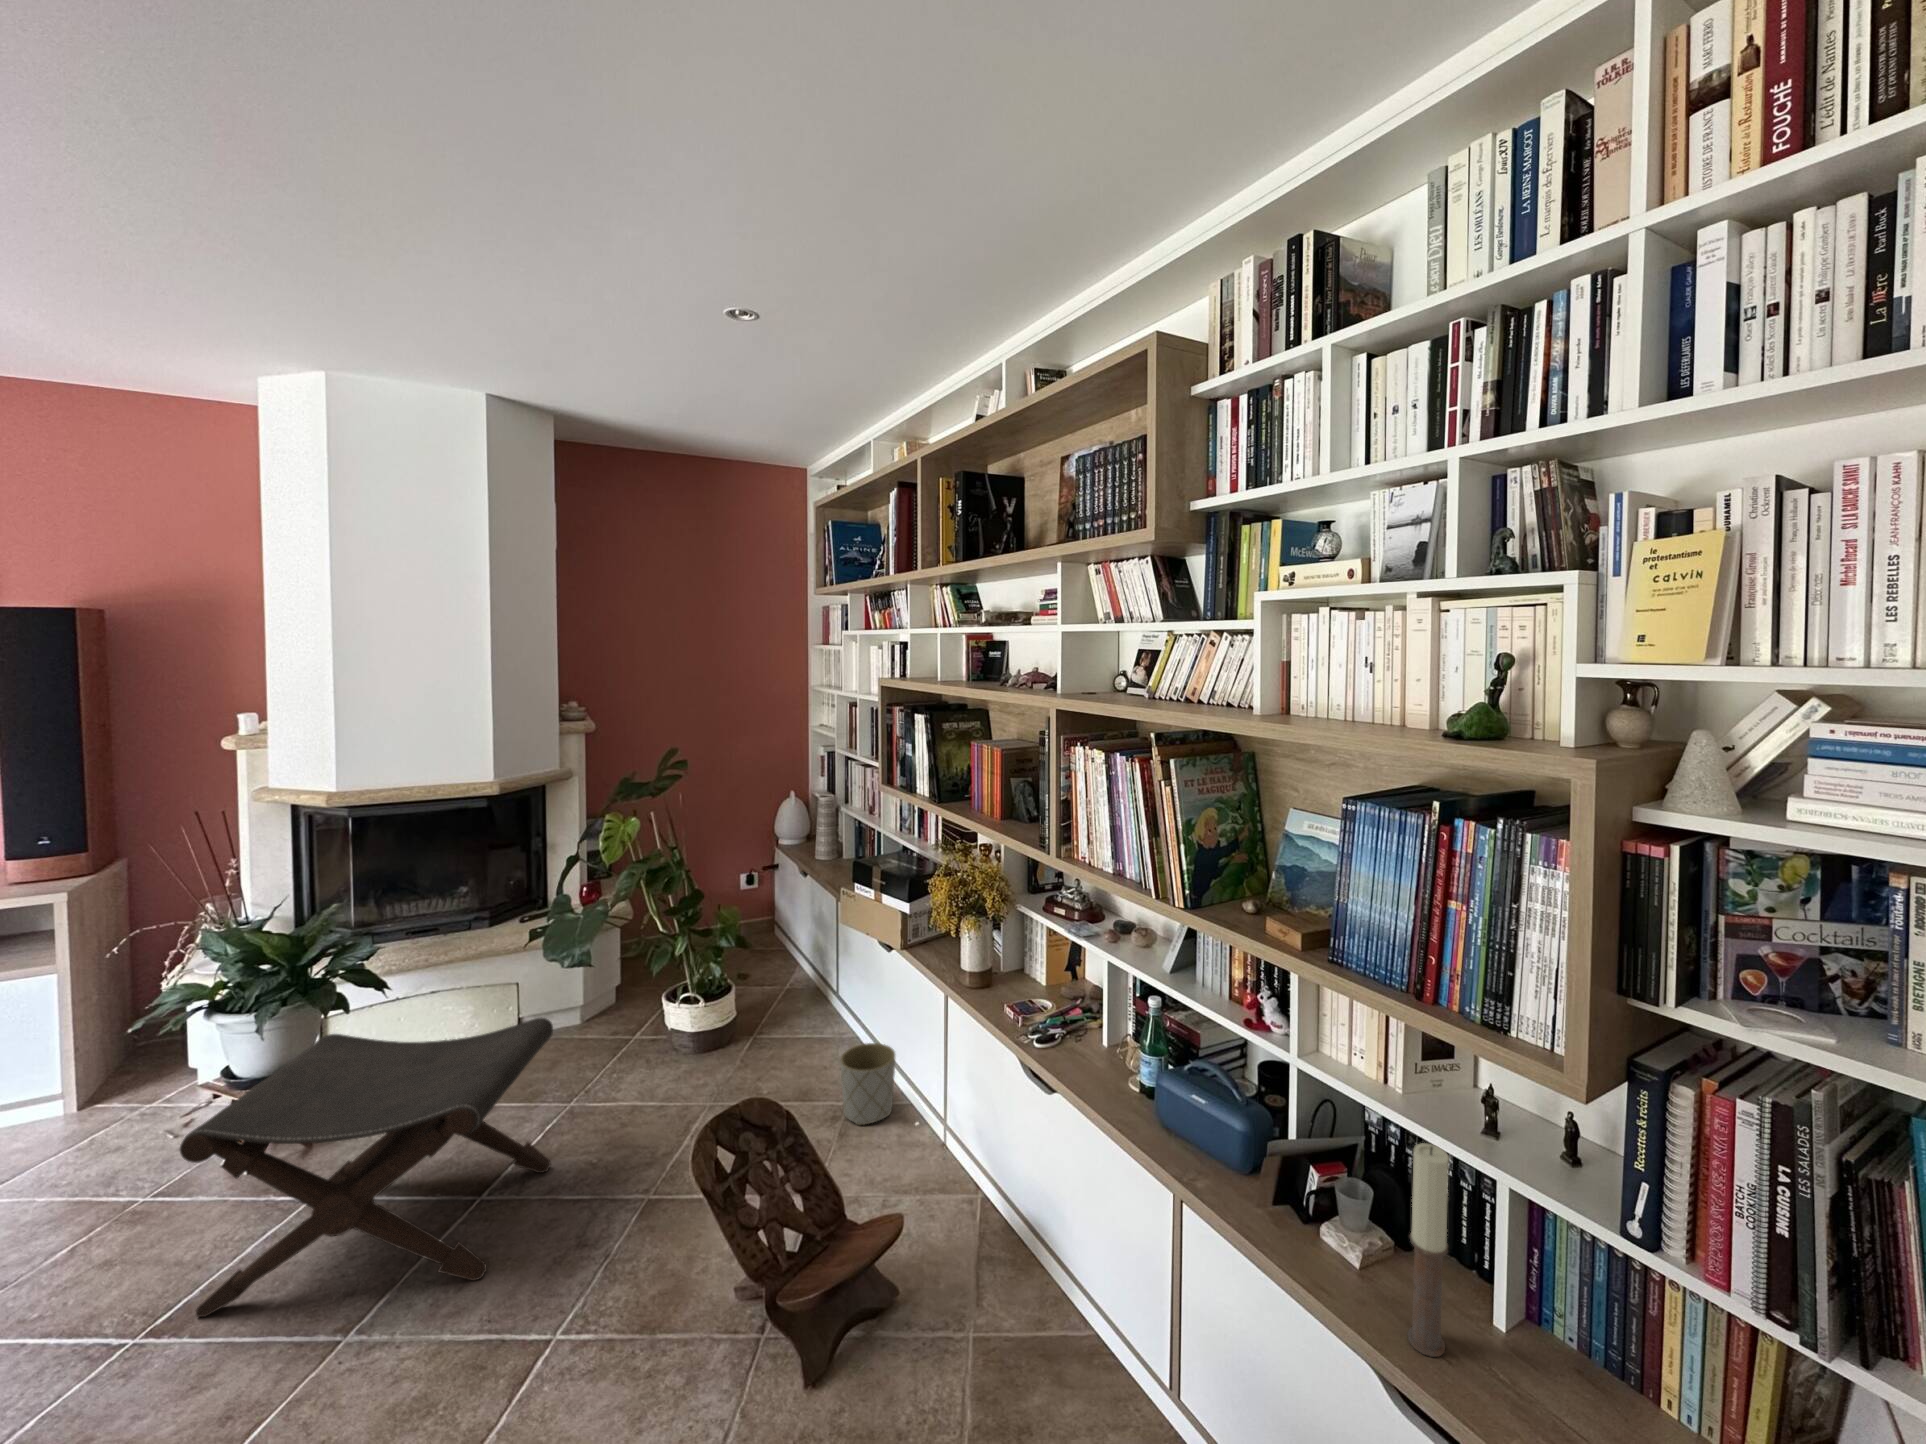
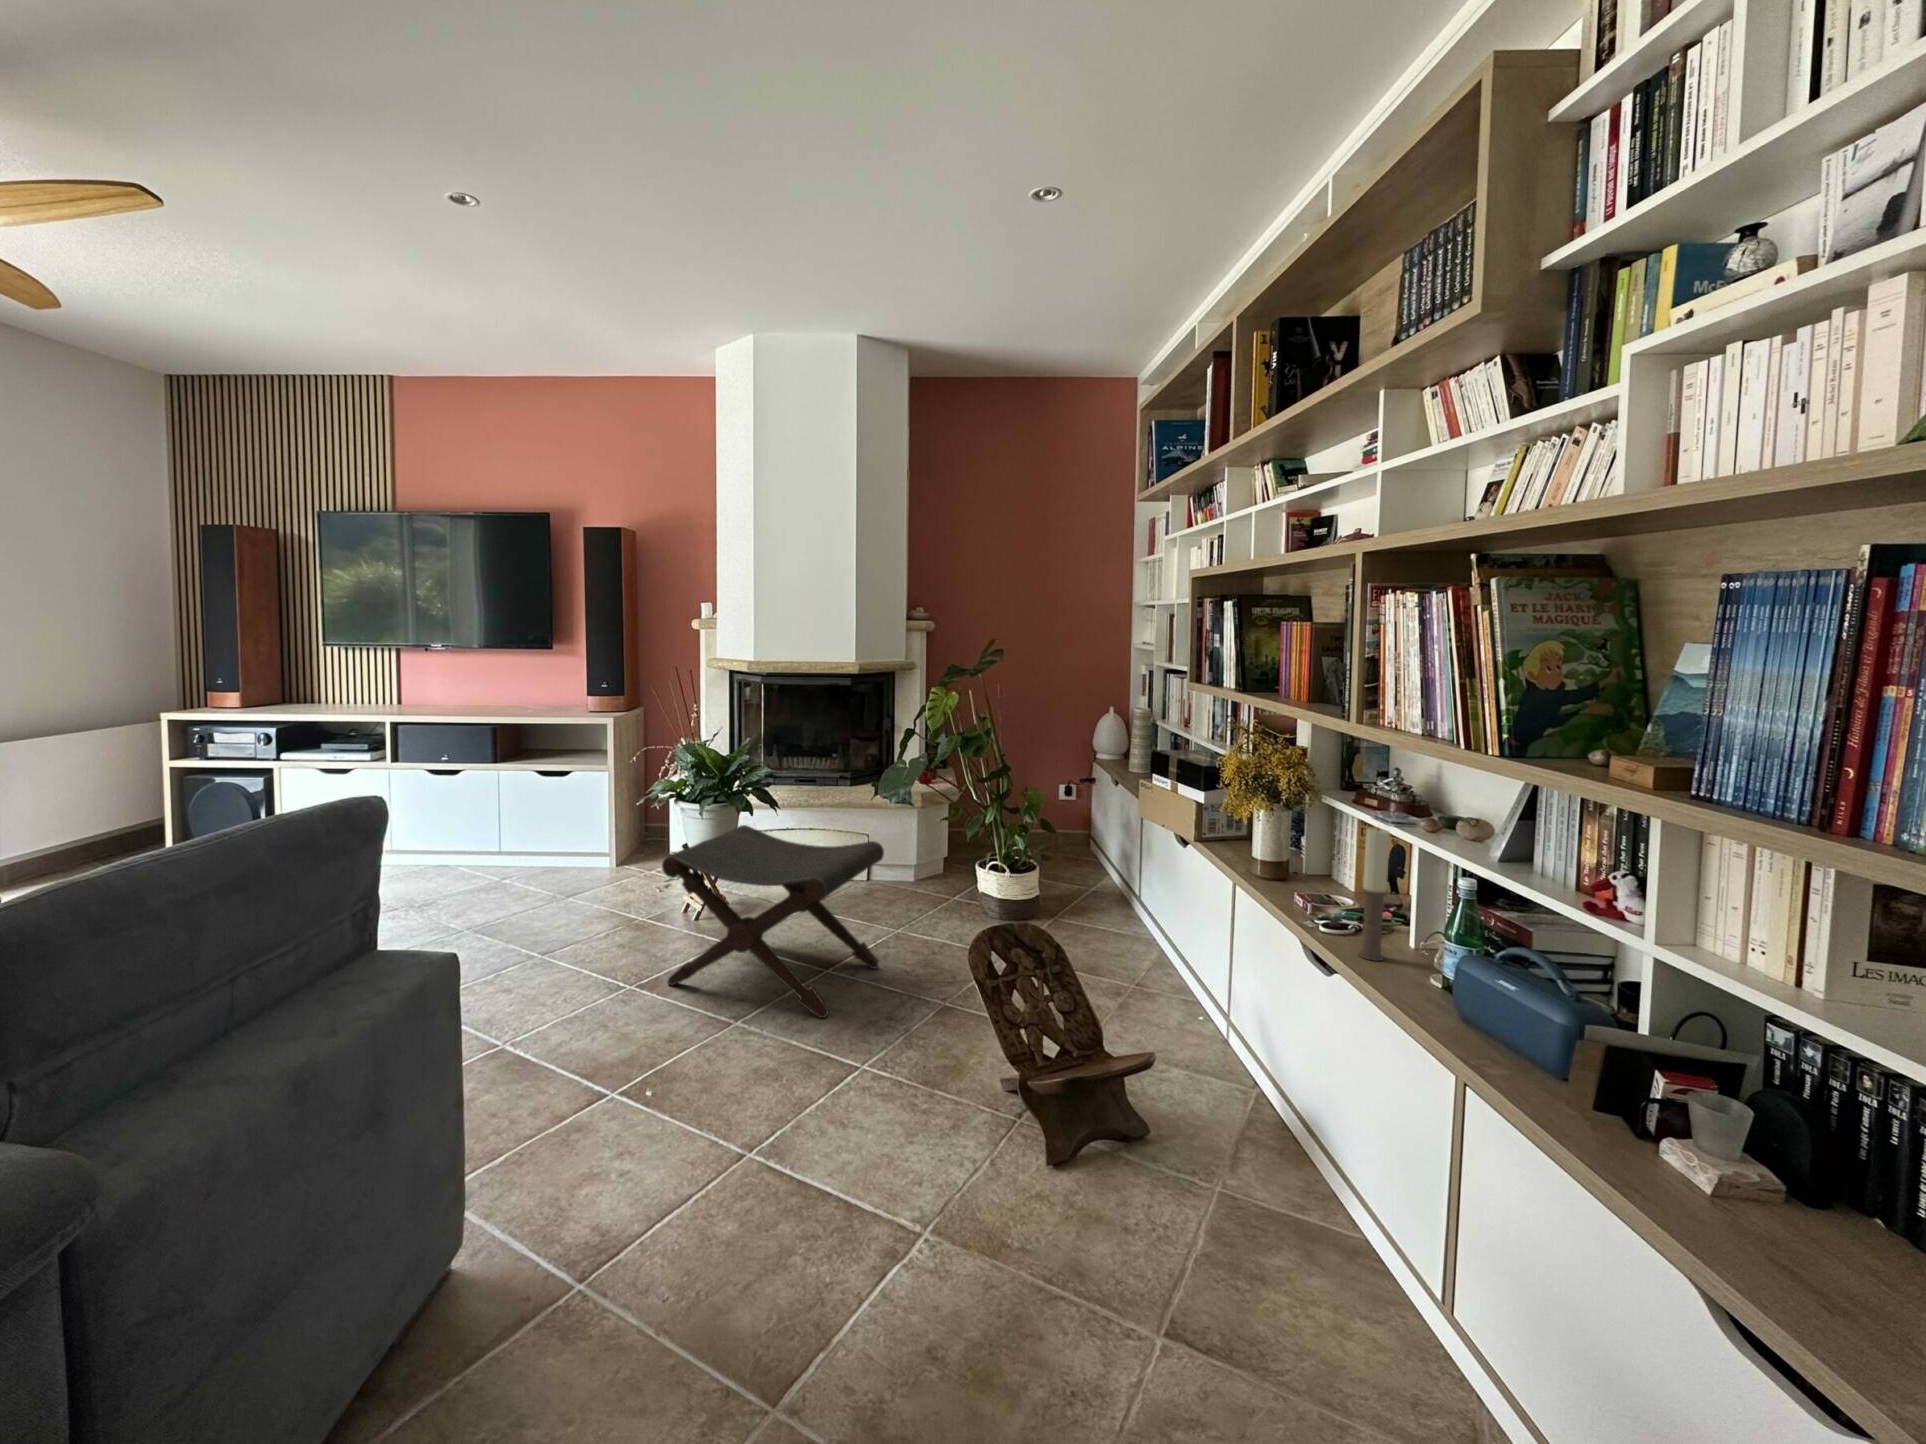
planter: present [840,1043,895,1125] -> none [1125,937,1183,1012]
candle: present [1408,1143,1449,1357] -> present [1359,828,1390,961]

